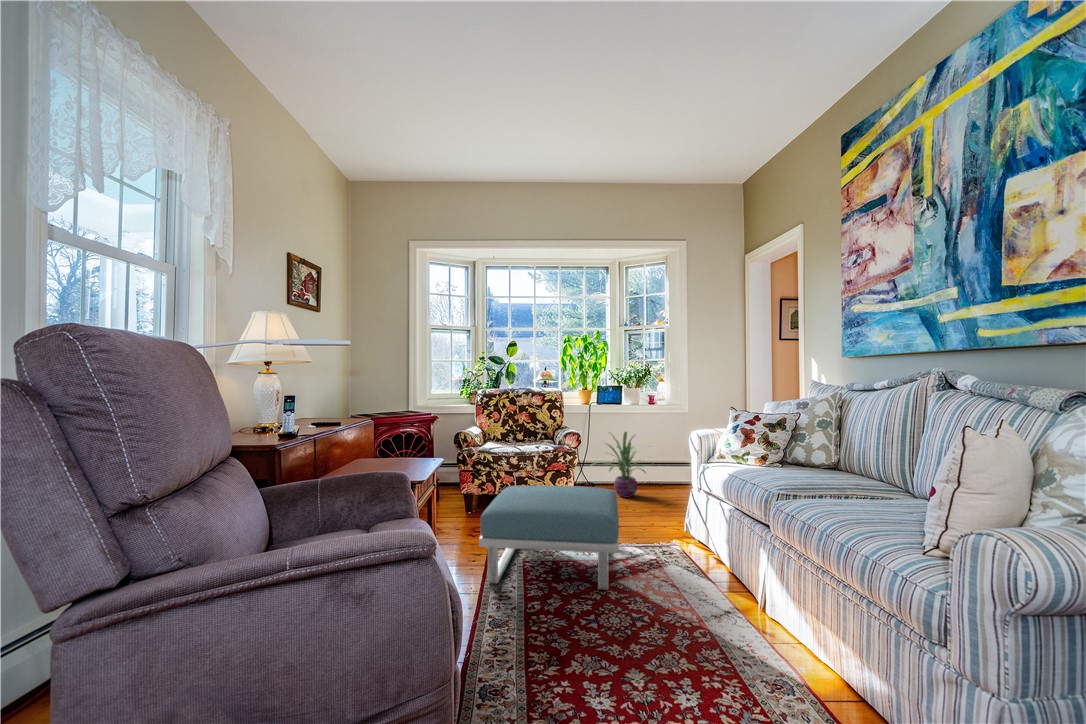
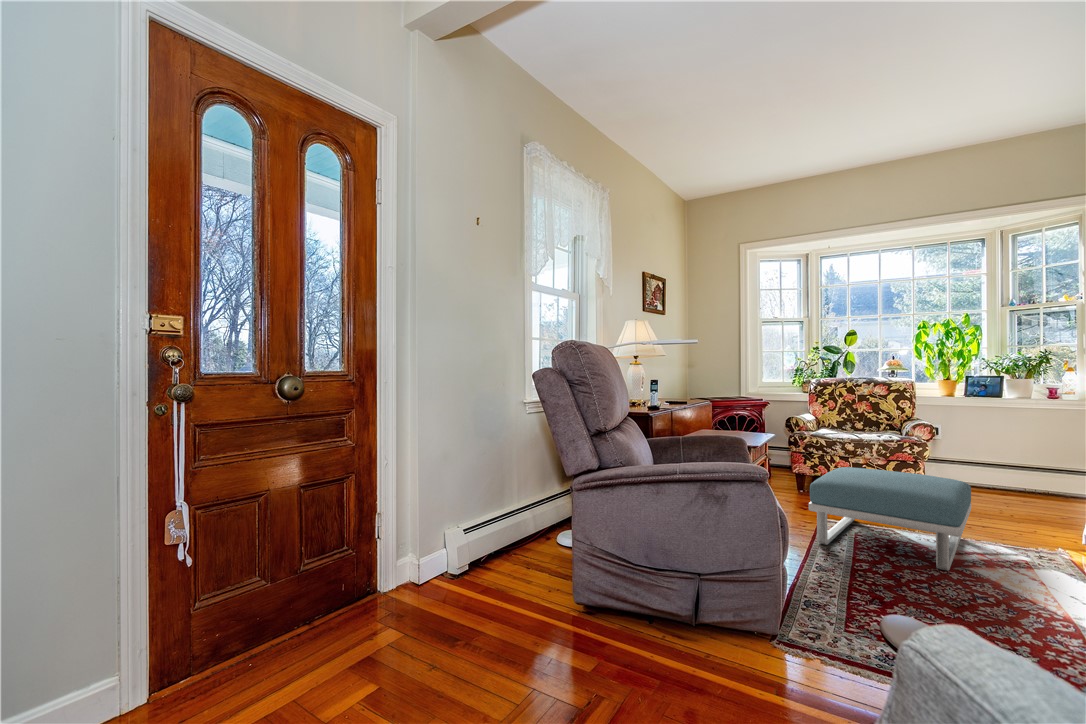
decorative plant: present [605,432,646,497] -> none [948,427,1055,503]

